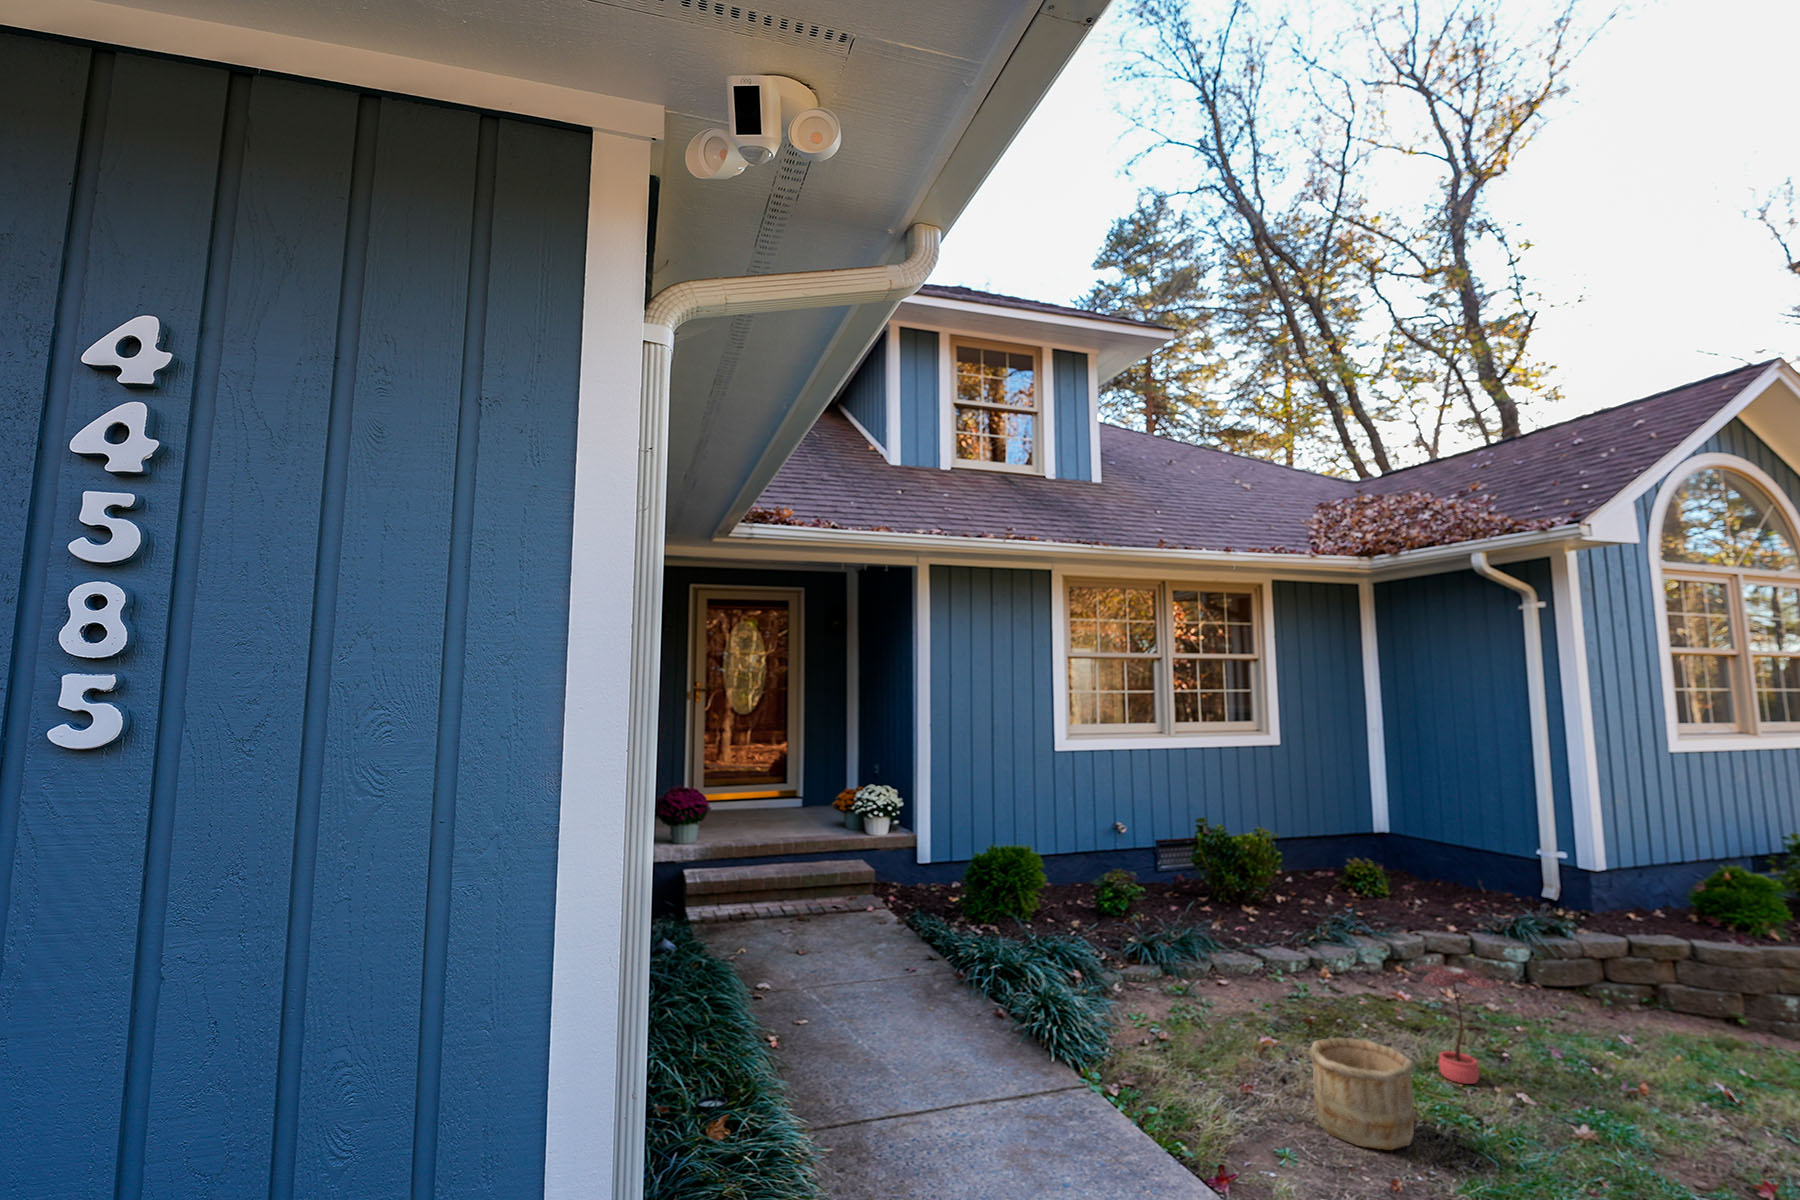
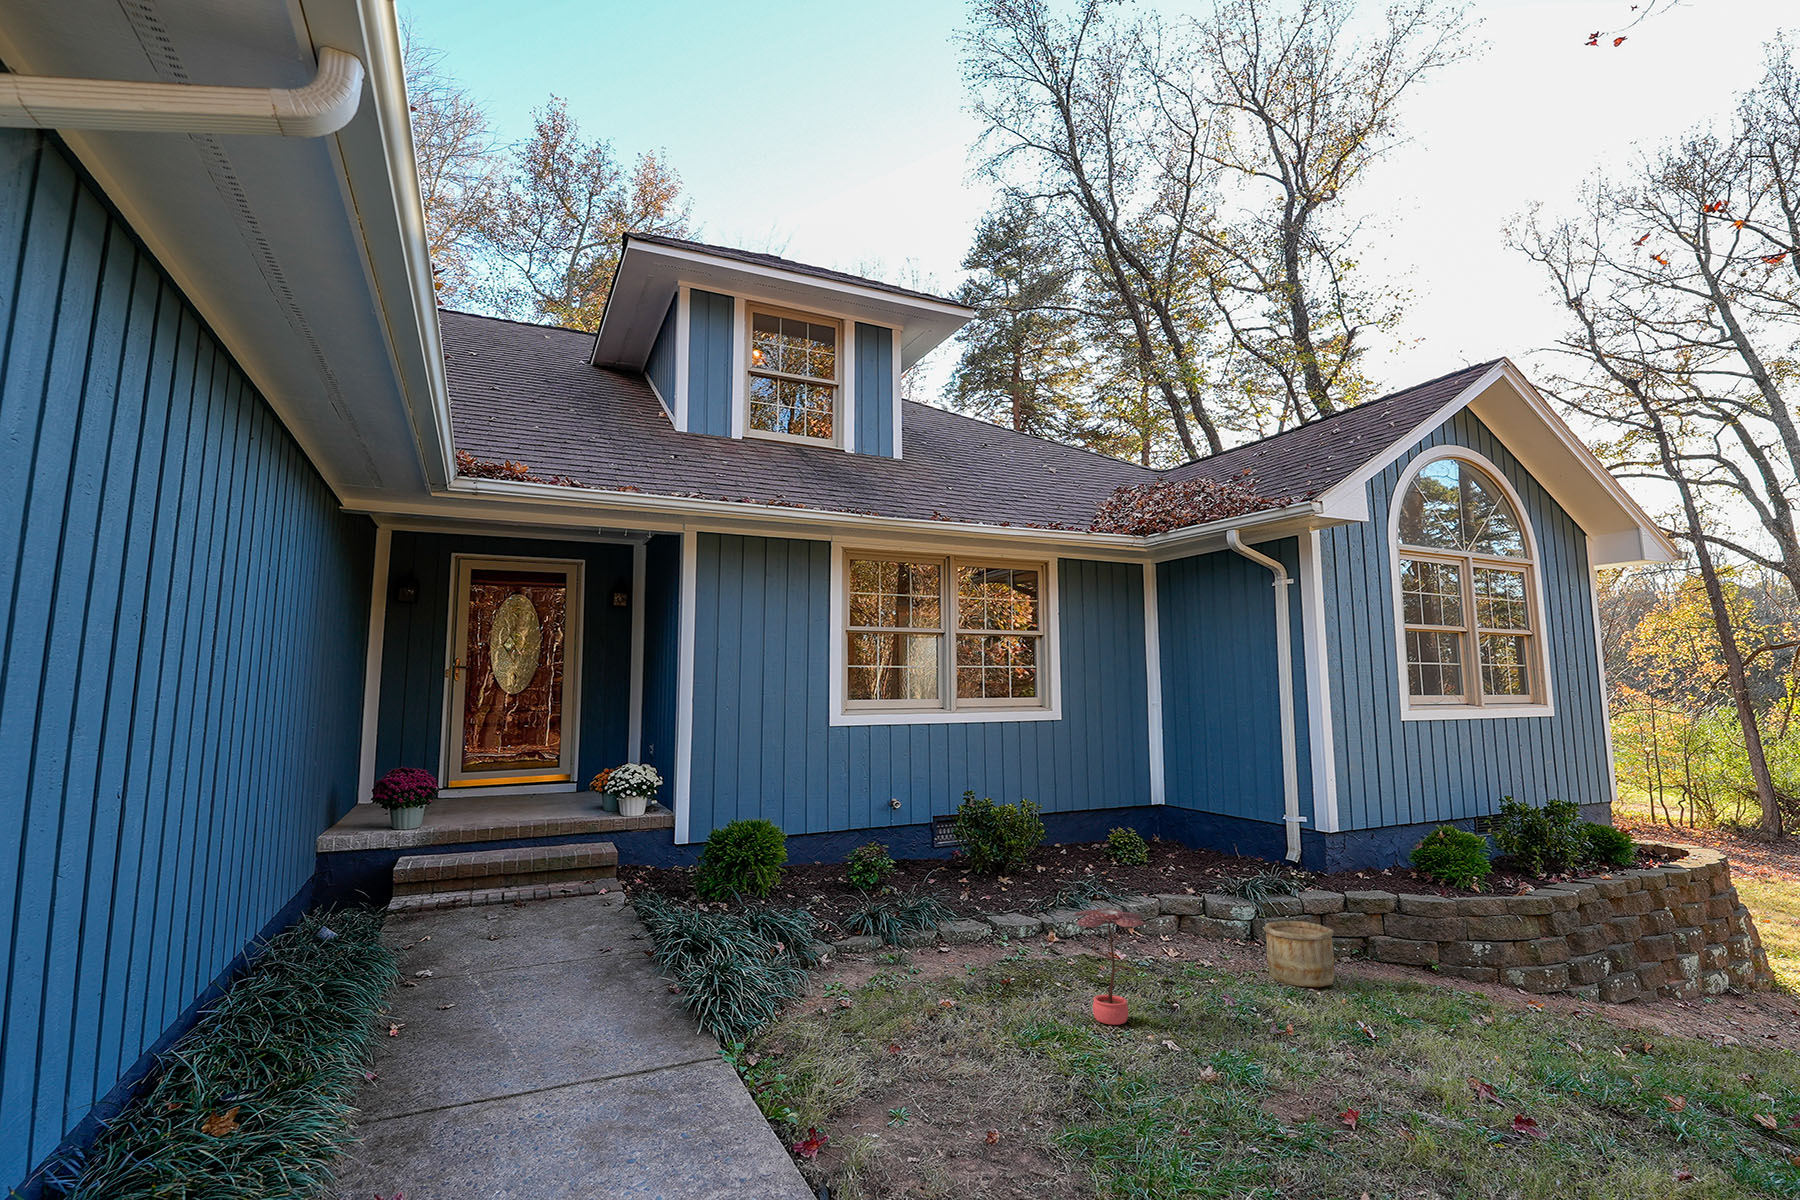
wooden bucket: present [1309,1038,1414,1150] -> present [1264,921,1334,987]

